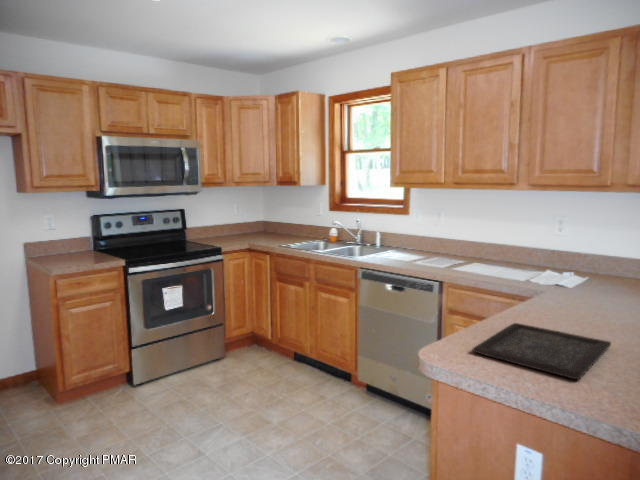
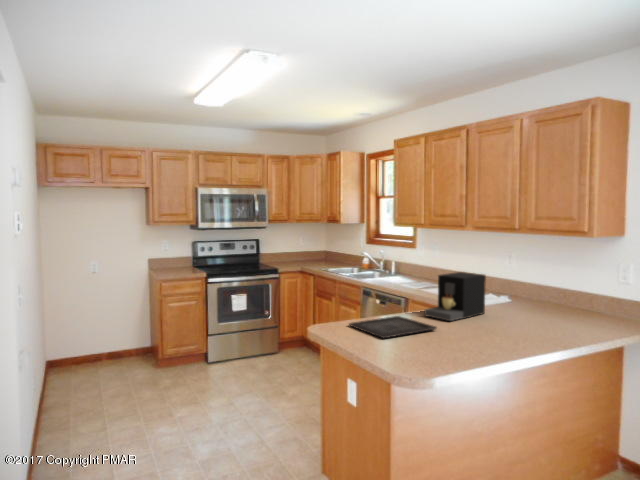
coffee maker: none [539,248,603,325] -> present [424,272,486,321]

